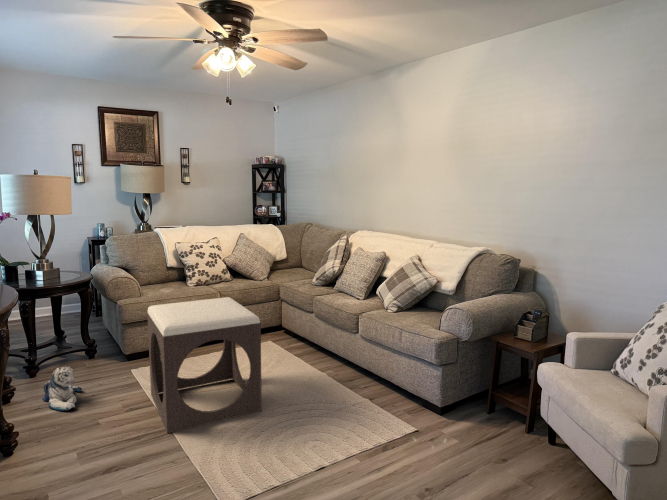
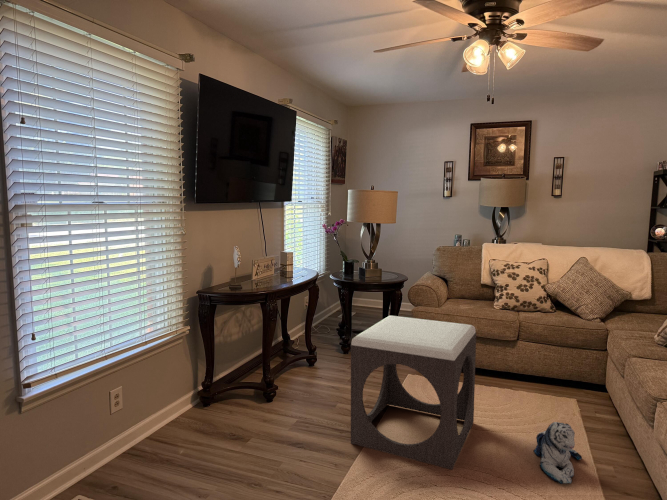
plush toy: present [42,366,82,411] -> present [534,422,582,484]

